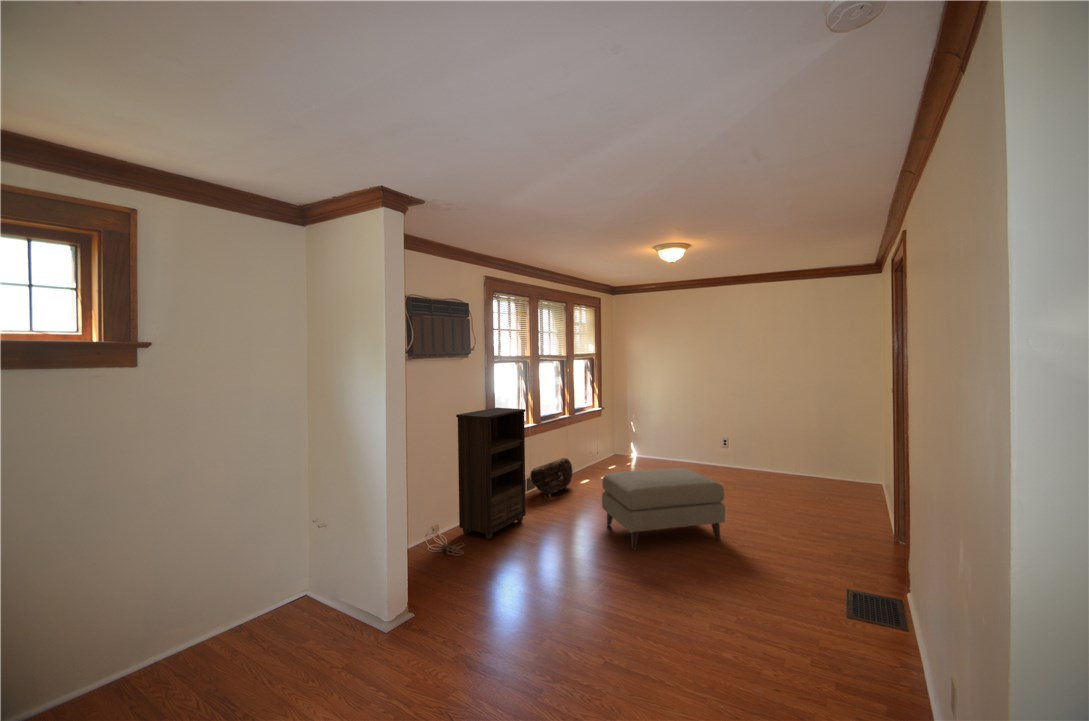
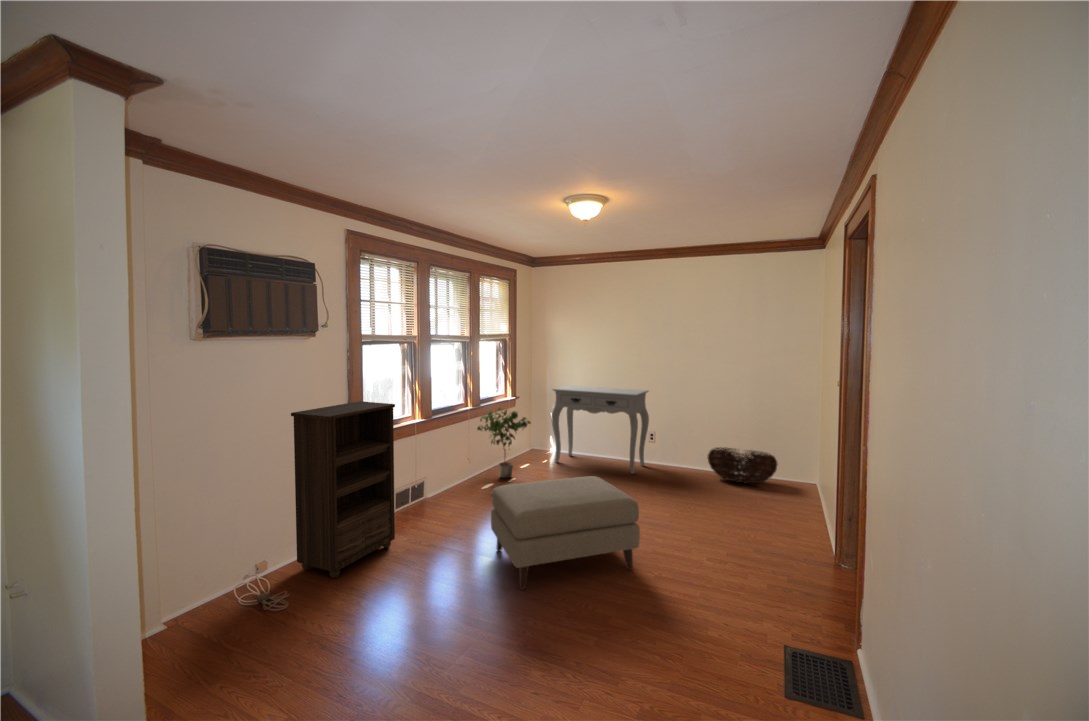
console table: none [636,397,724,474] -> present [552,386,649,474]
potted plant: none [574,416,621,476] -> present [477,407,531,478]
basket: present [530,458,573,494] -> present [708,447,777,484]

